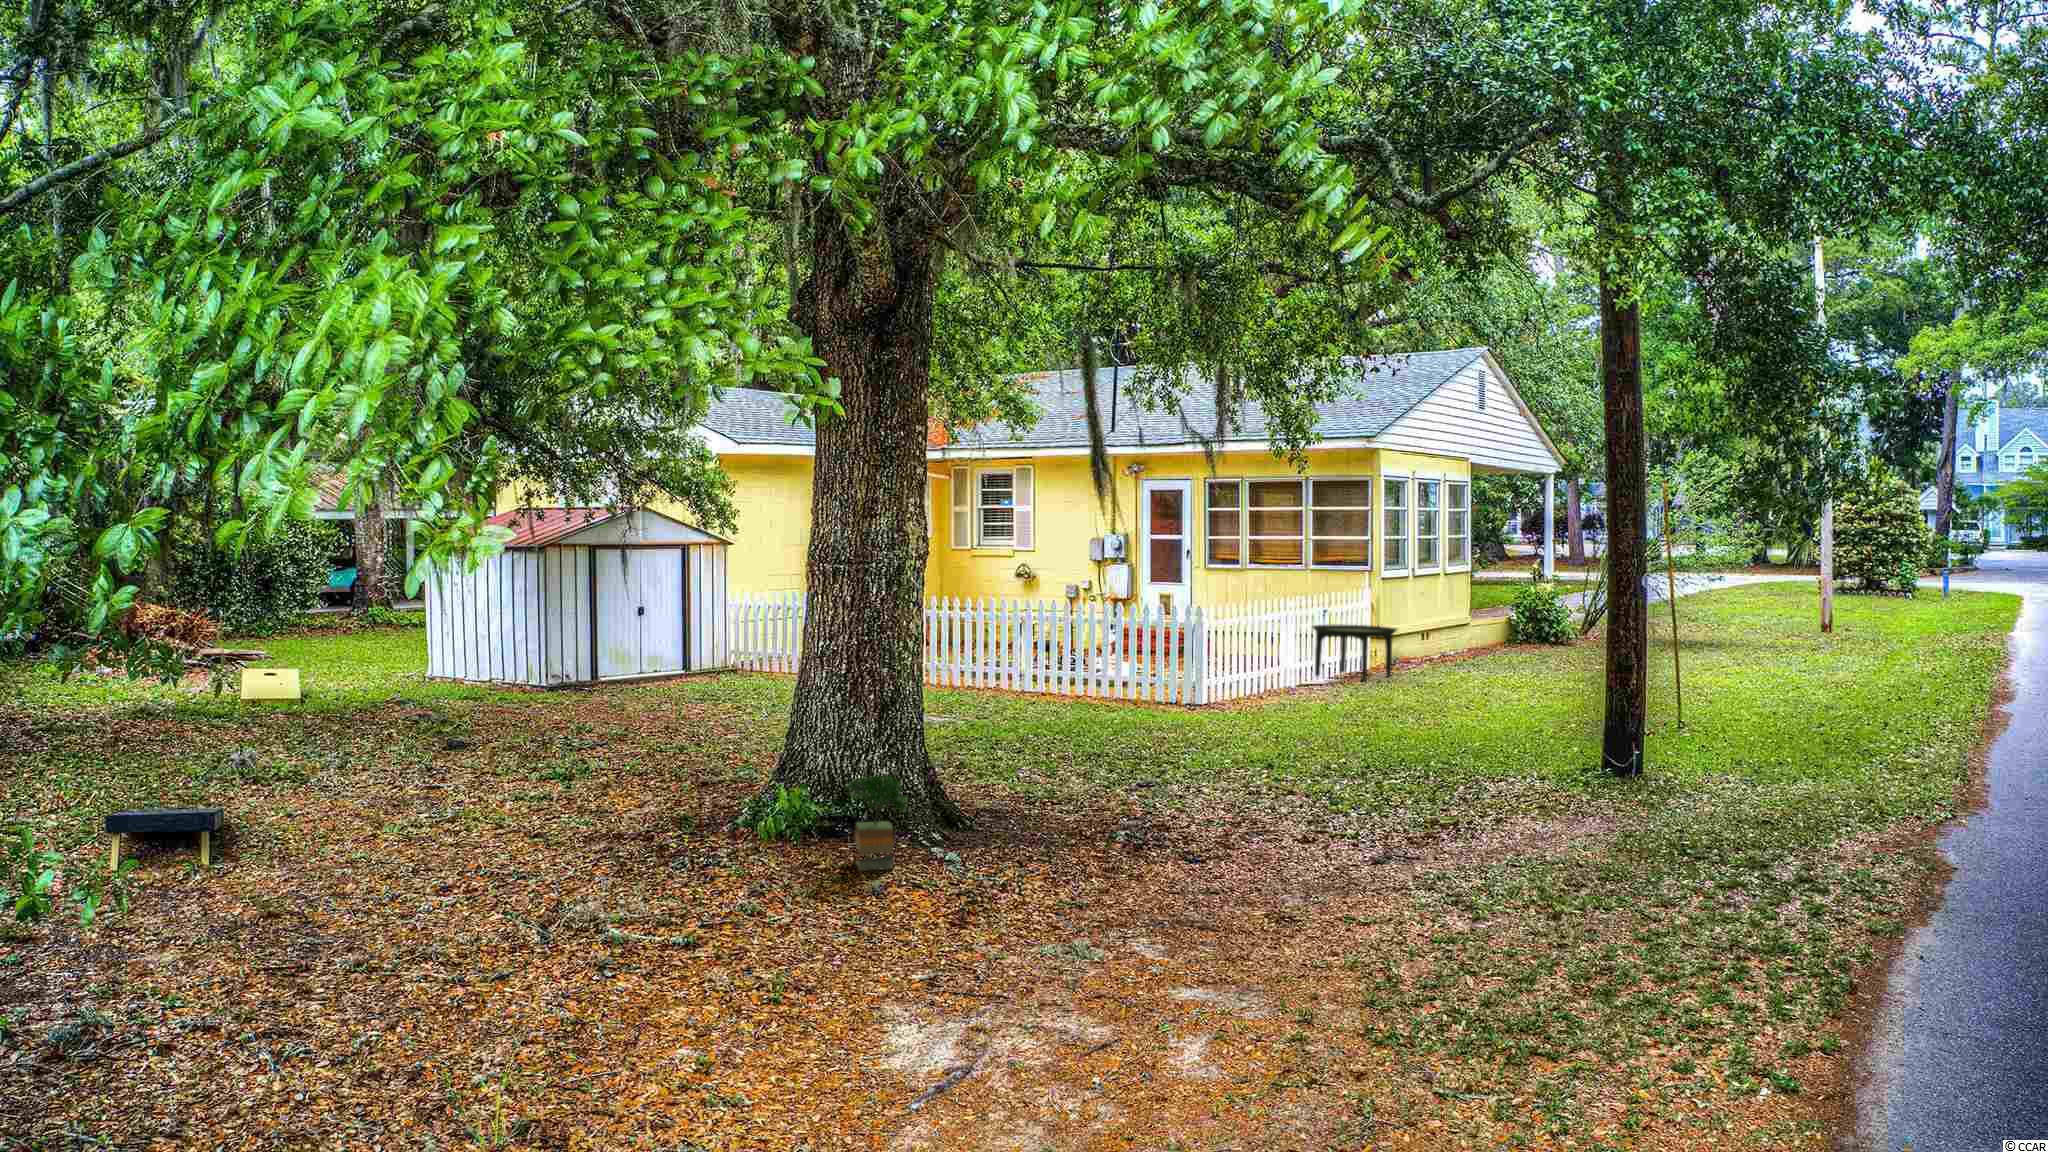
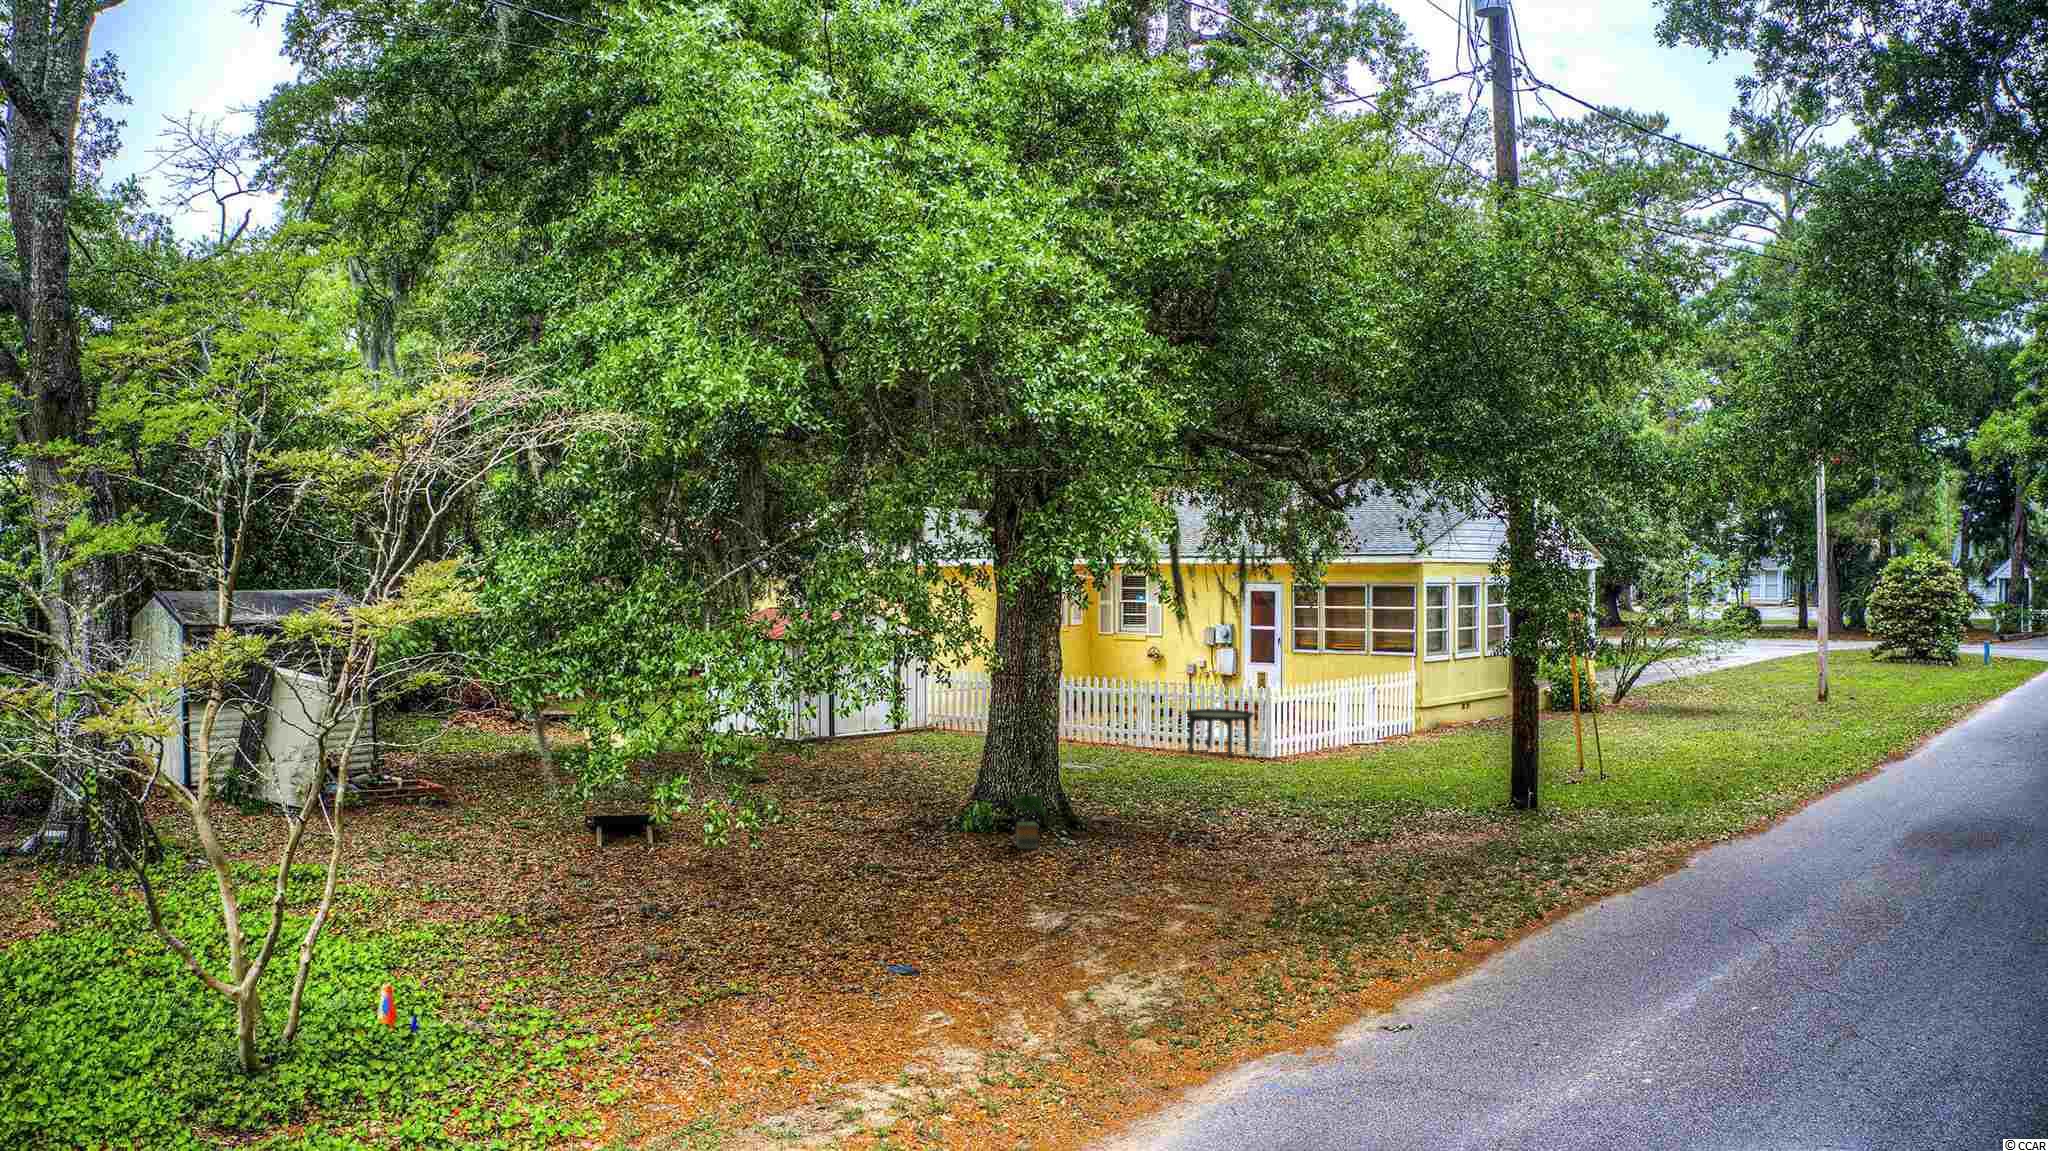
round table: present [1312,624,1397,681] -> present [1186,709,1254,757]

